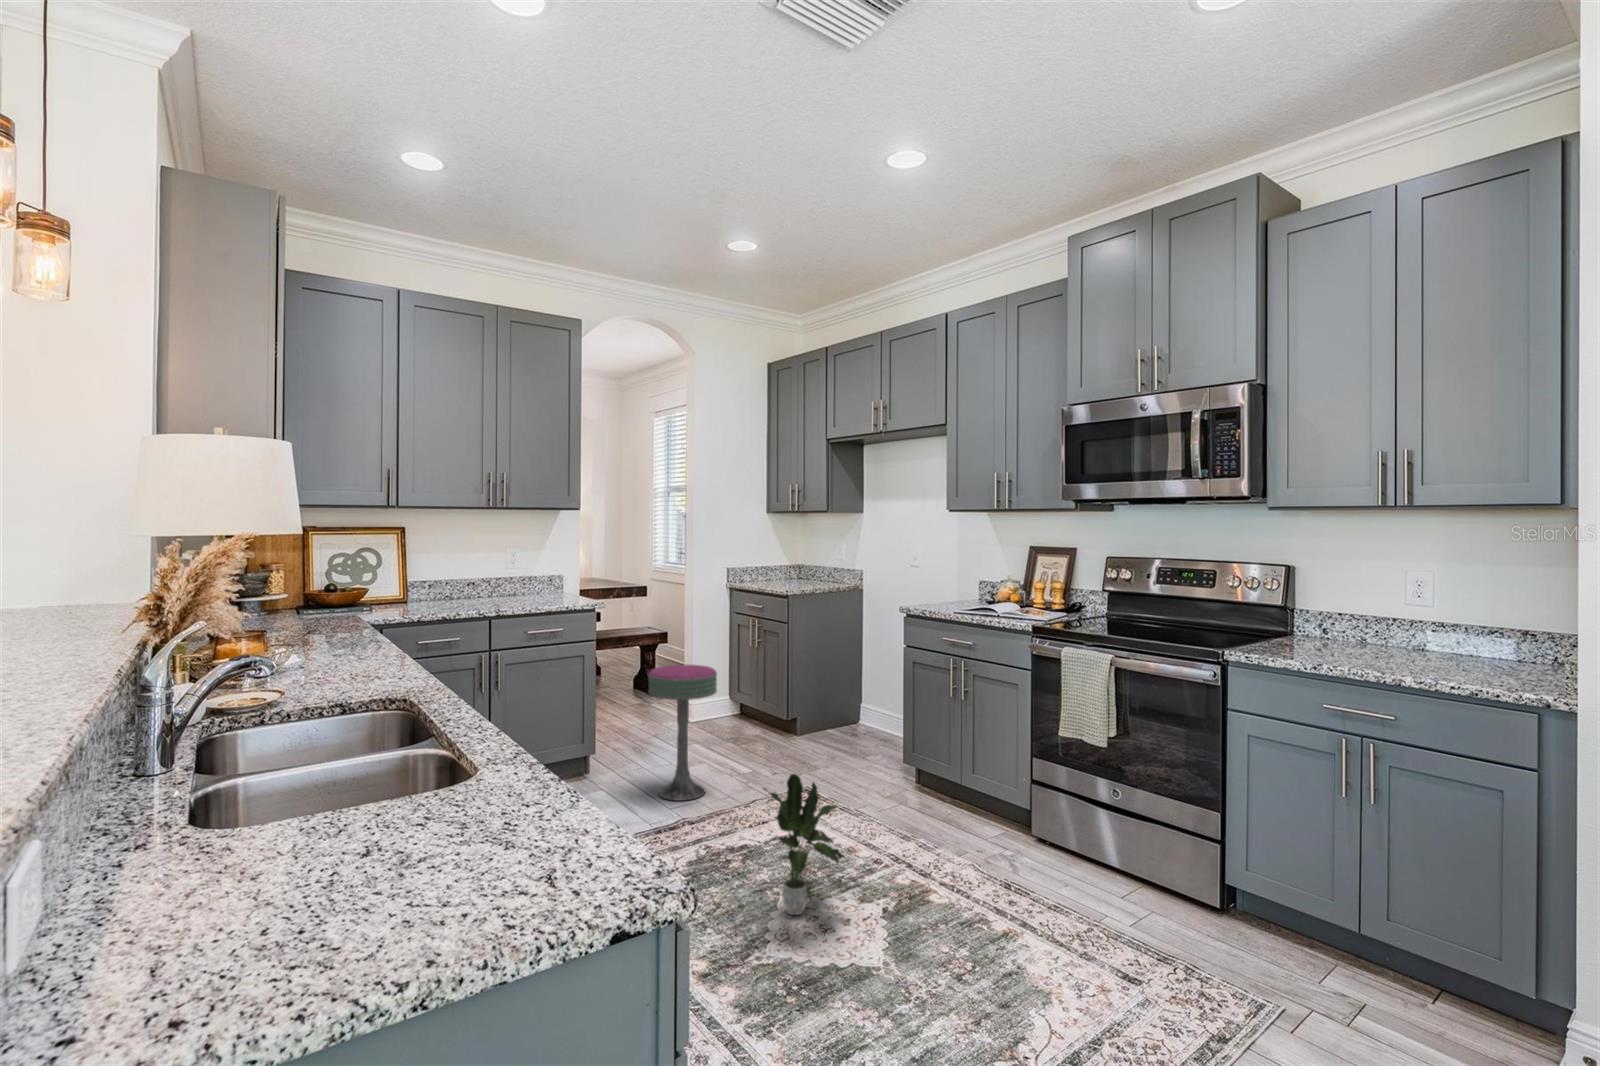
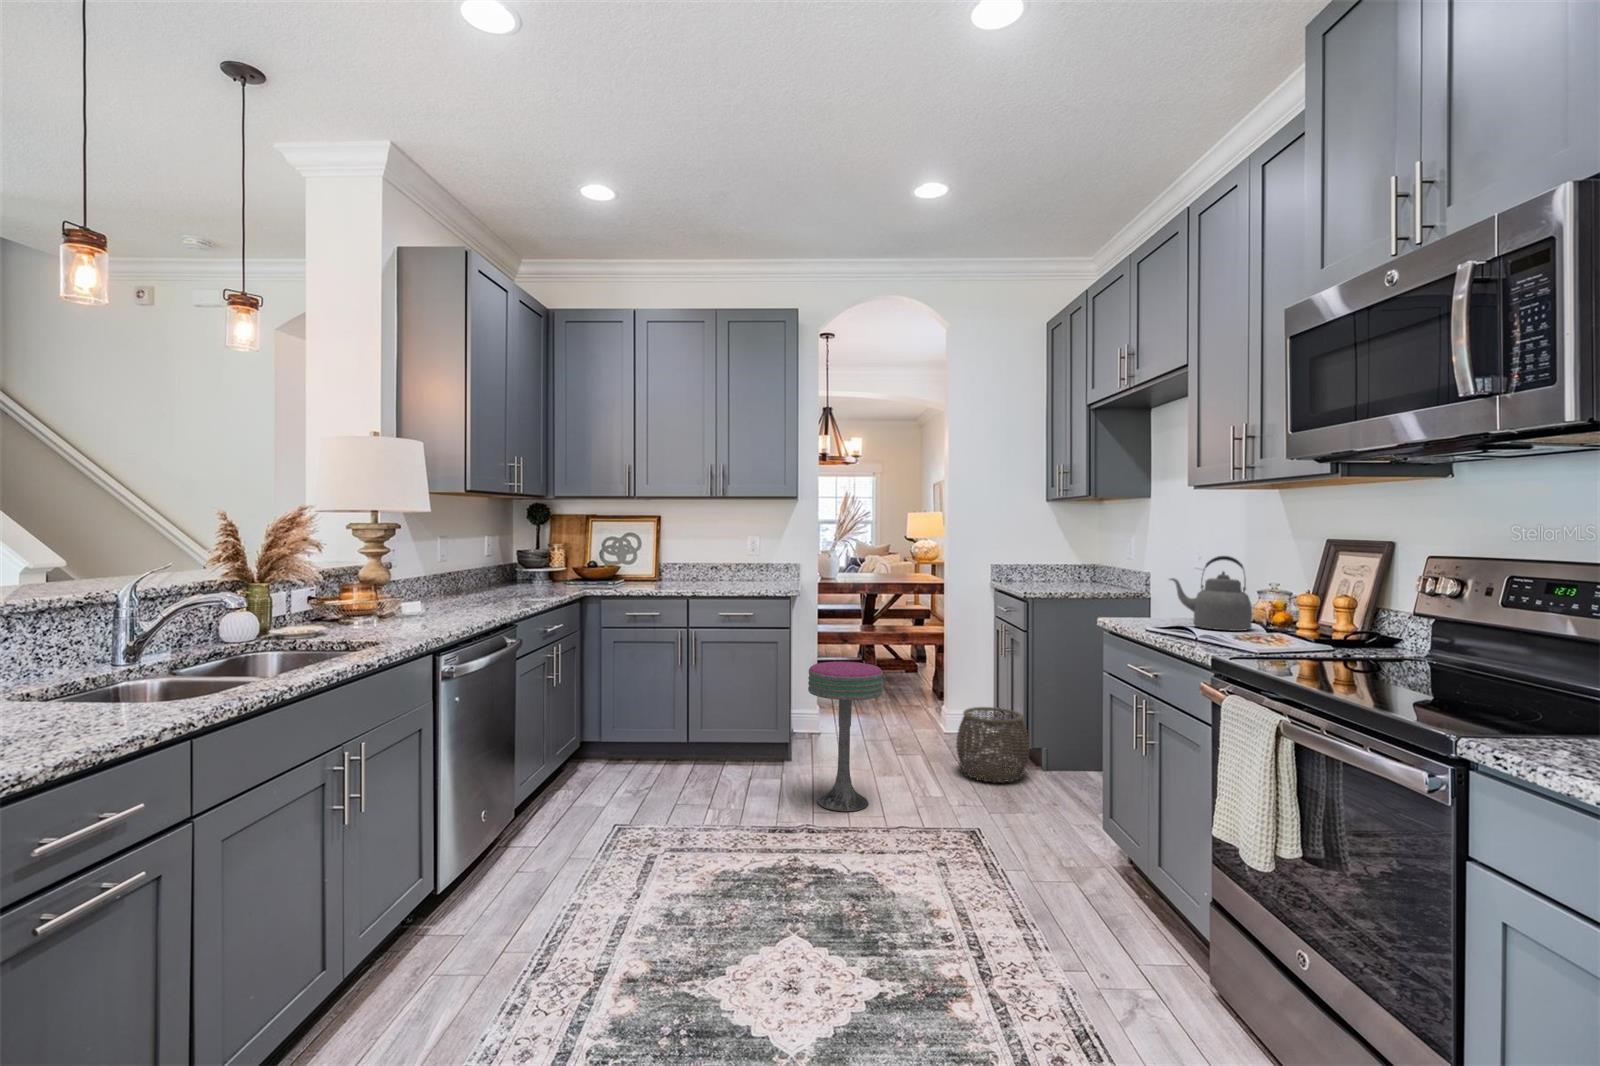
kettle: none [947,559,999,610] -> present [1170,556,1252,631]
woven basket: none [734,689,796,752] -> present [956,707,1030,783]
potted plant: present [763,774,845,915] -> none [735,793,849,965]

